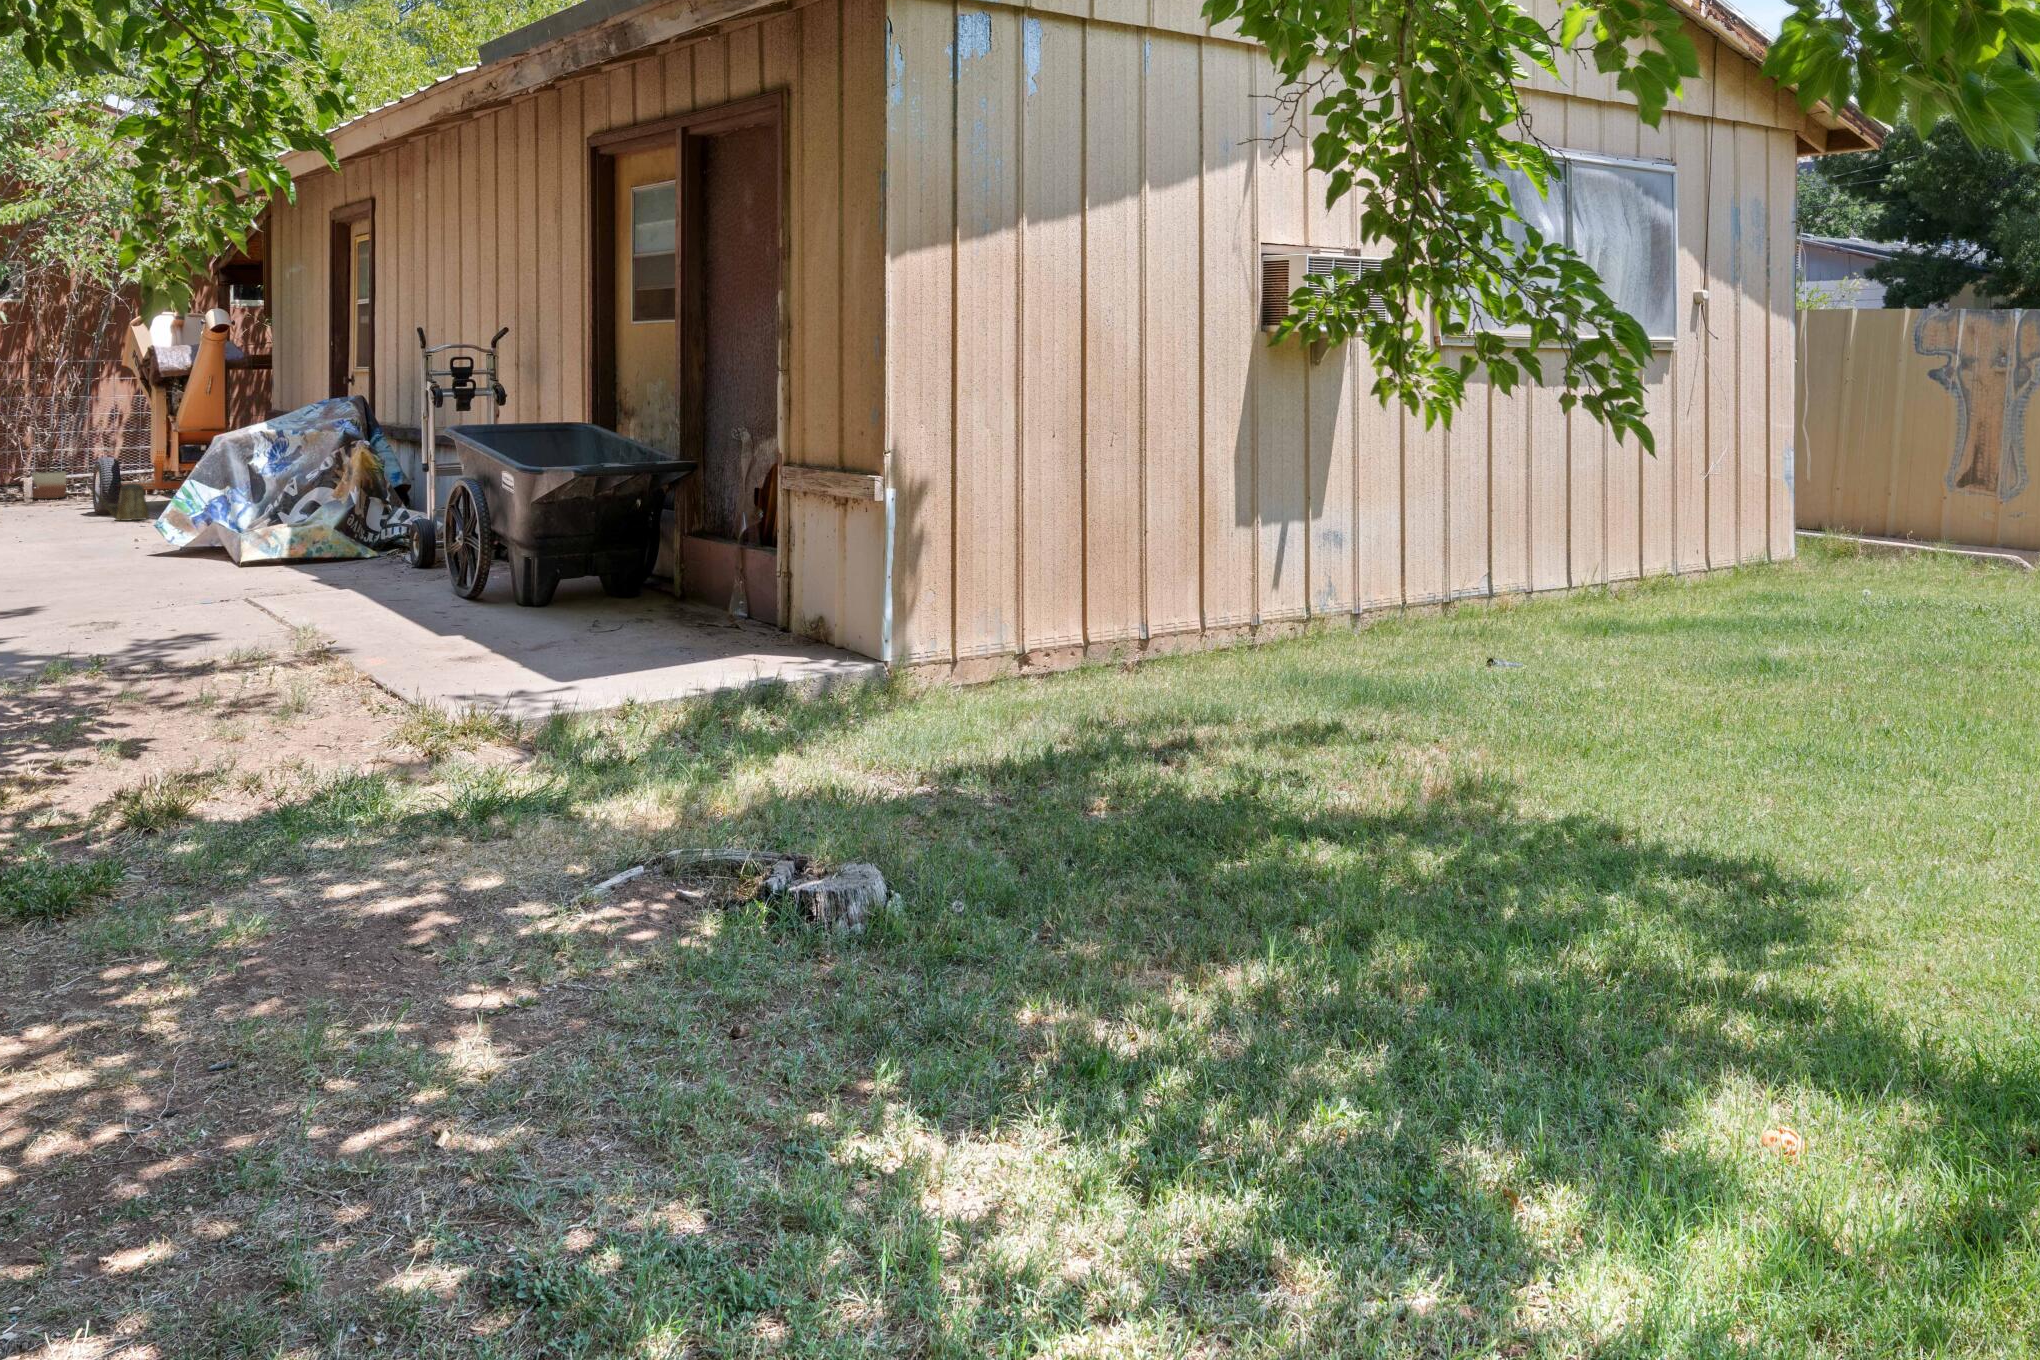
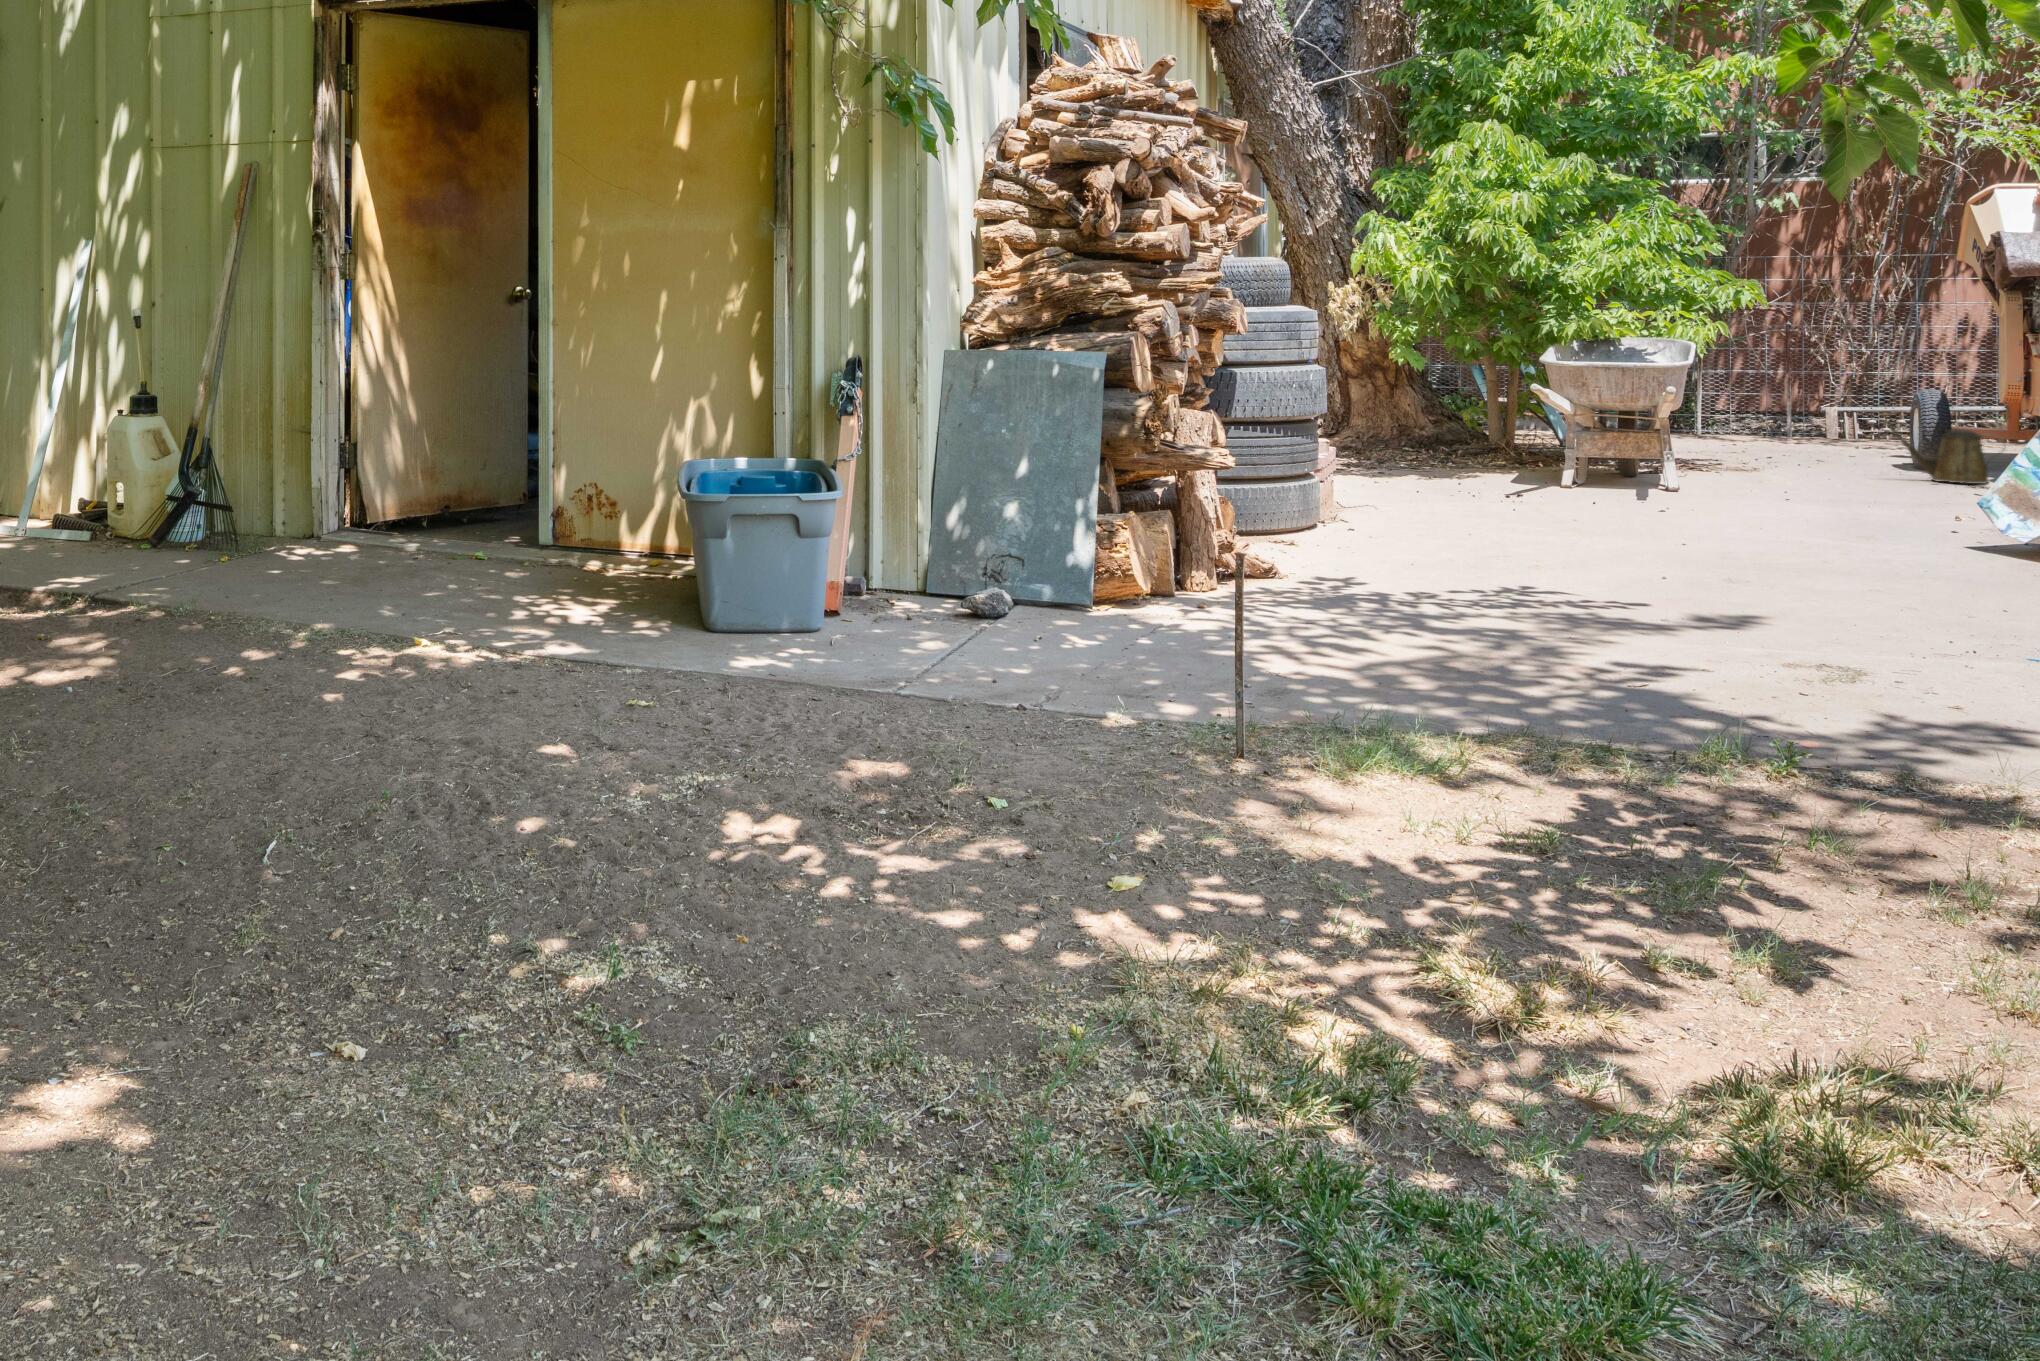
planter: present [32,471,67,499] -> none [1822,399,1872,437]

